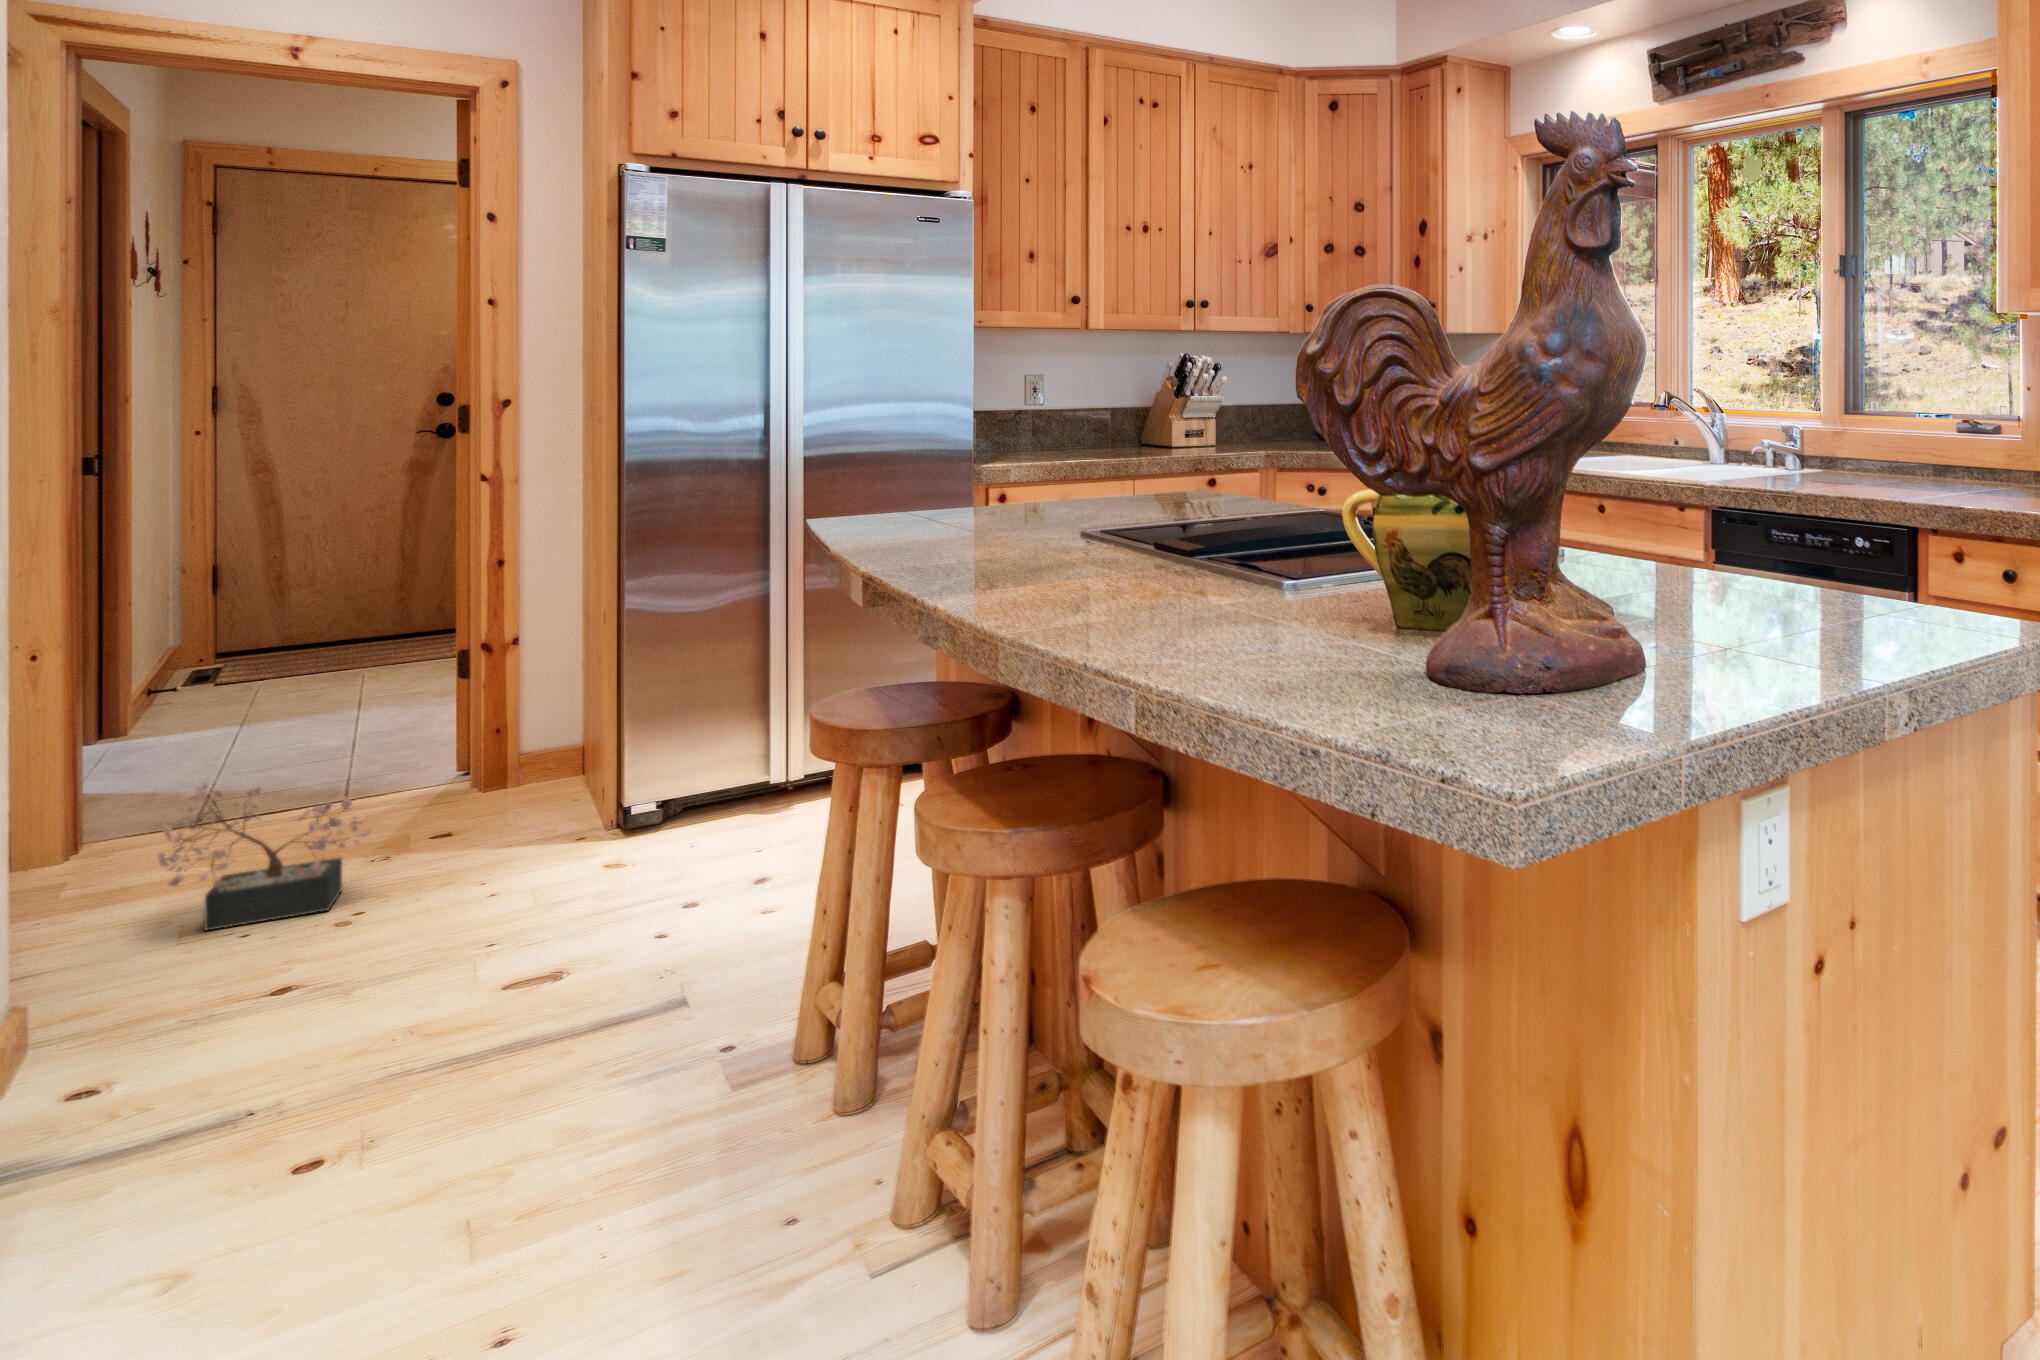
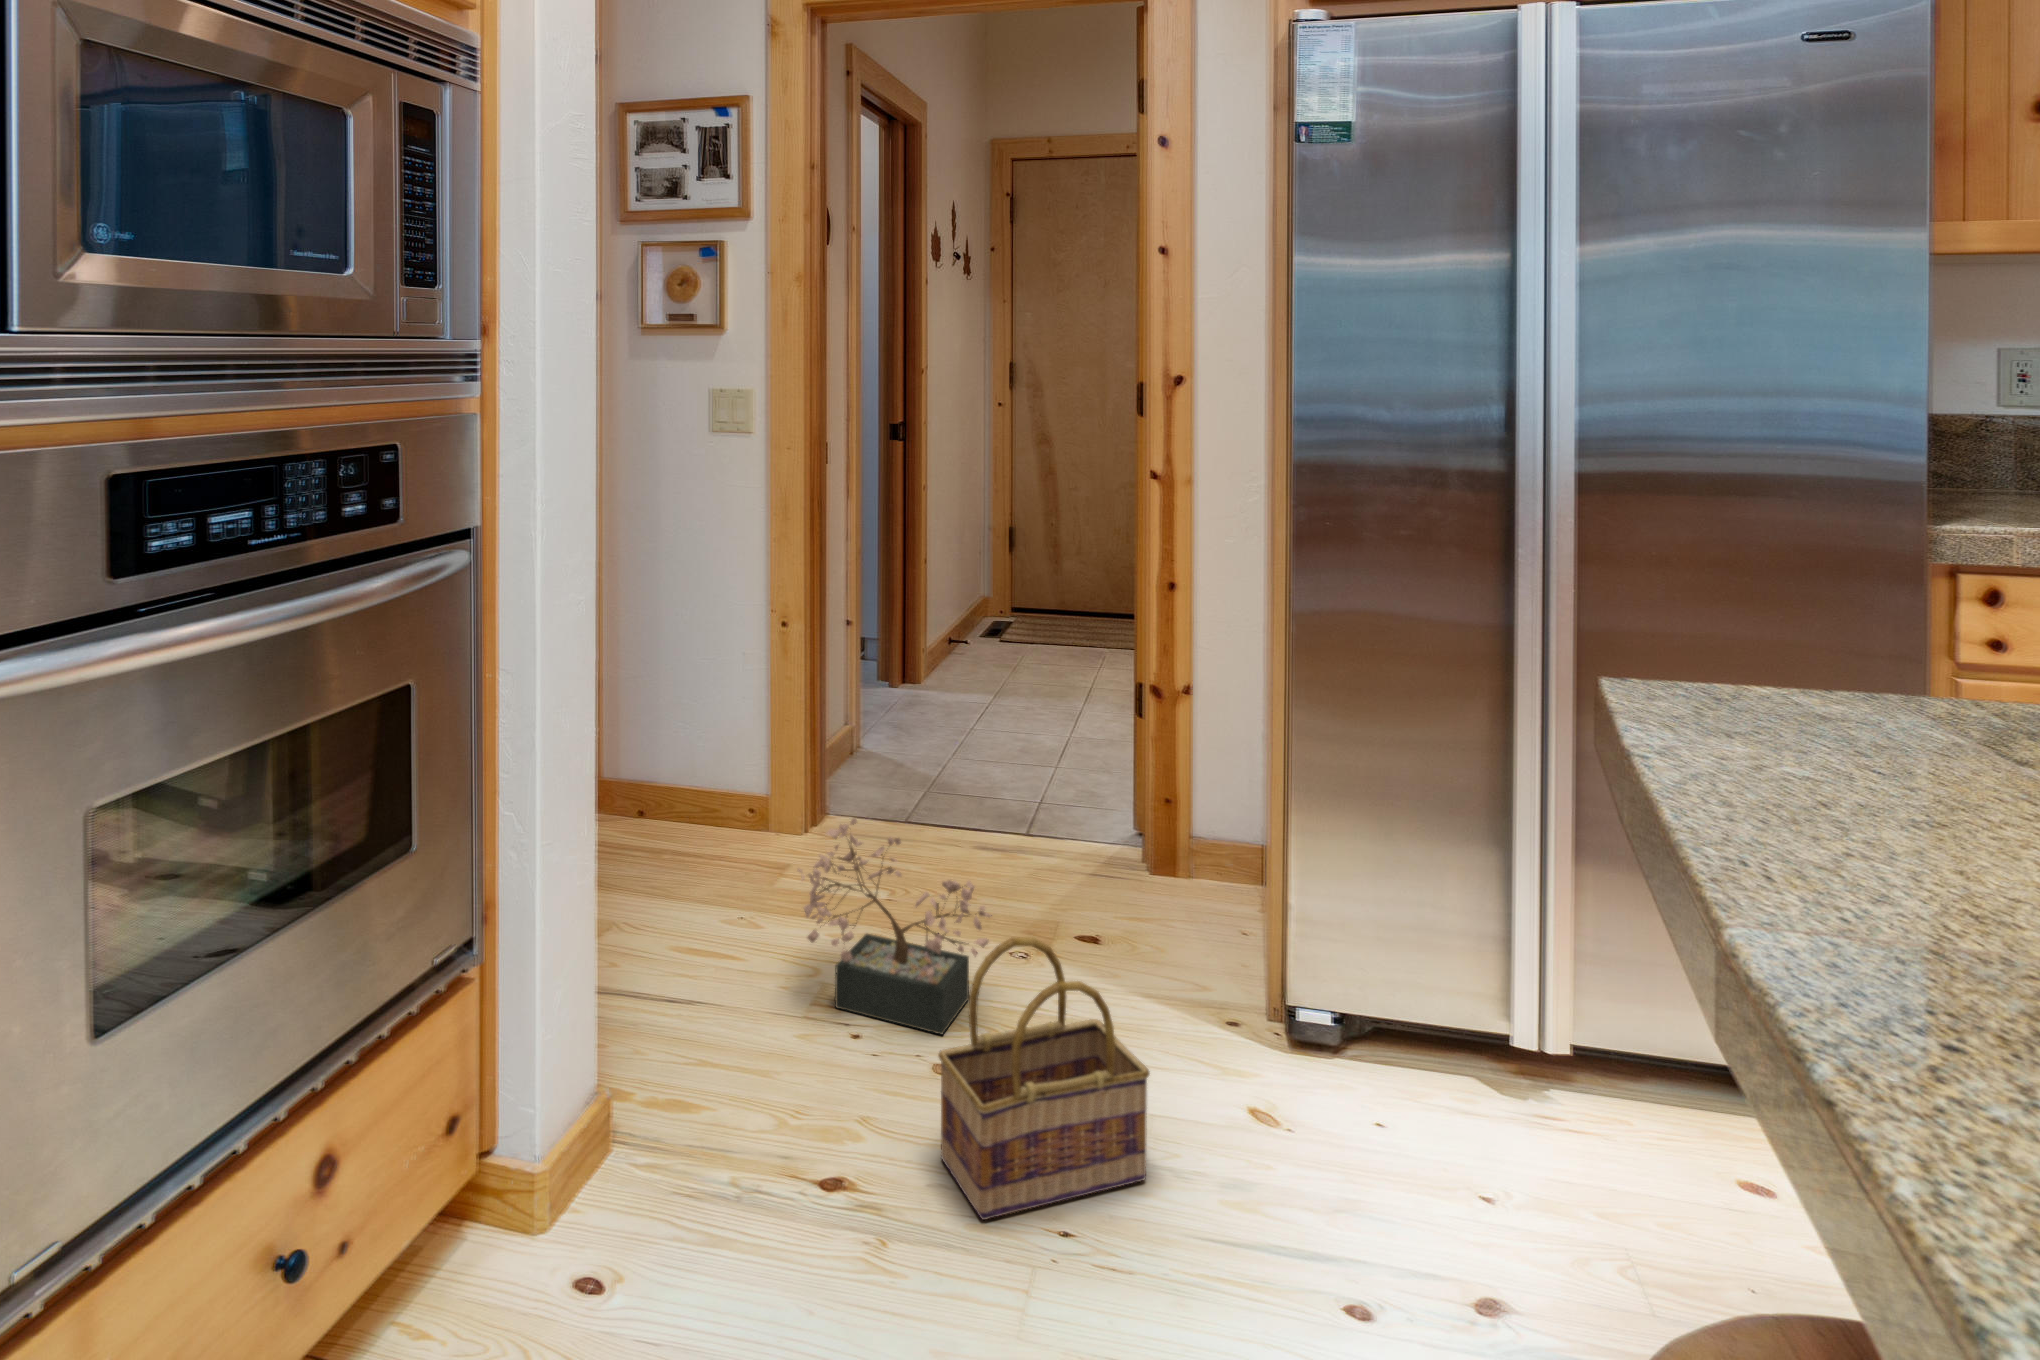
basket: none [363,787,537,958] -> present [938,937,1150,1220]

